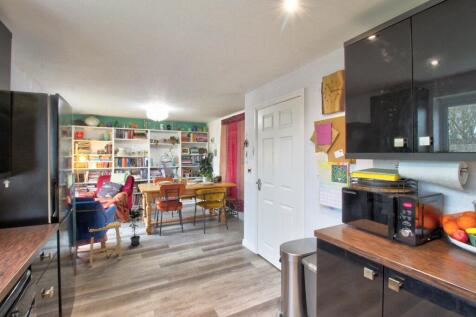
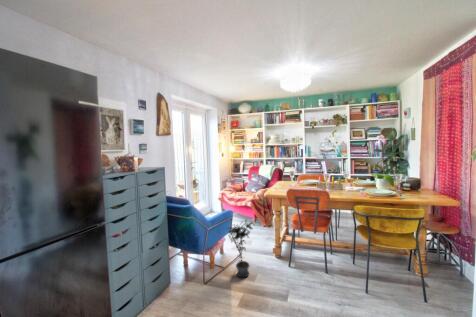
footstool: present [89,222,122,267] -> none [167,239,214,302]

